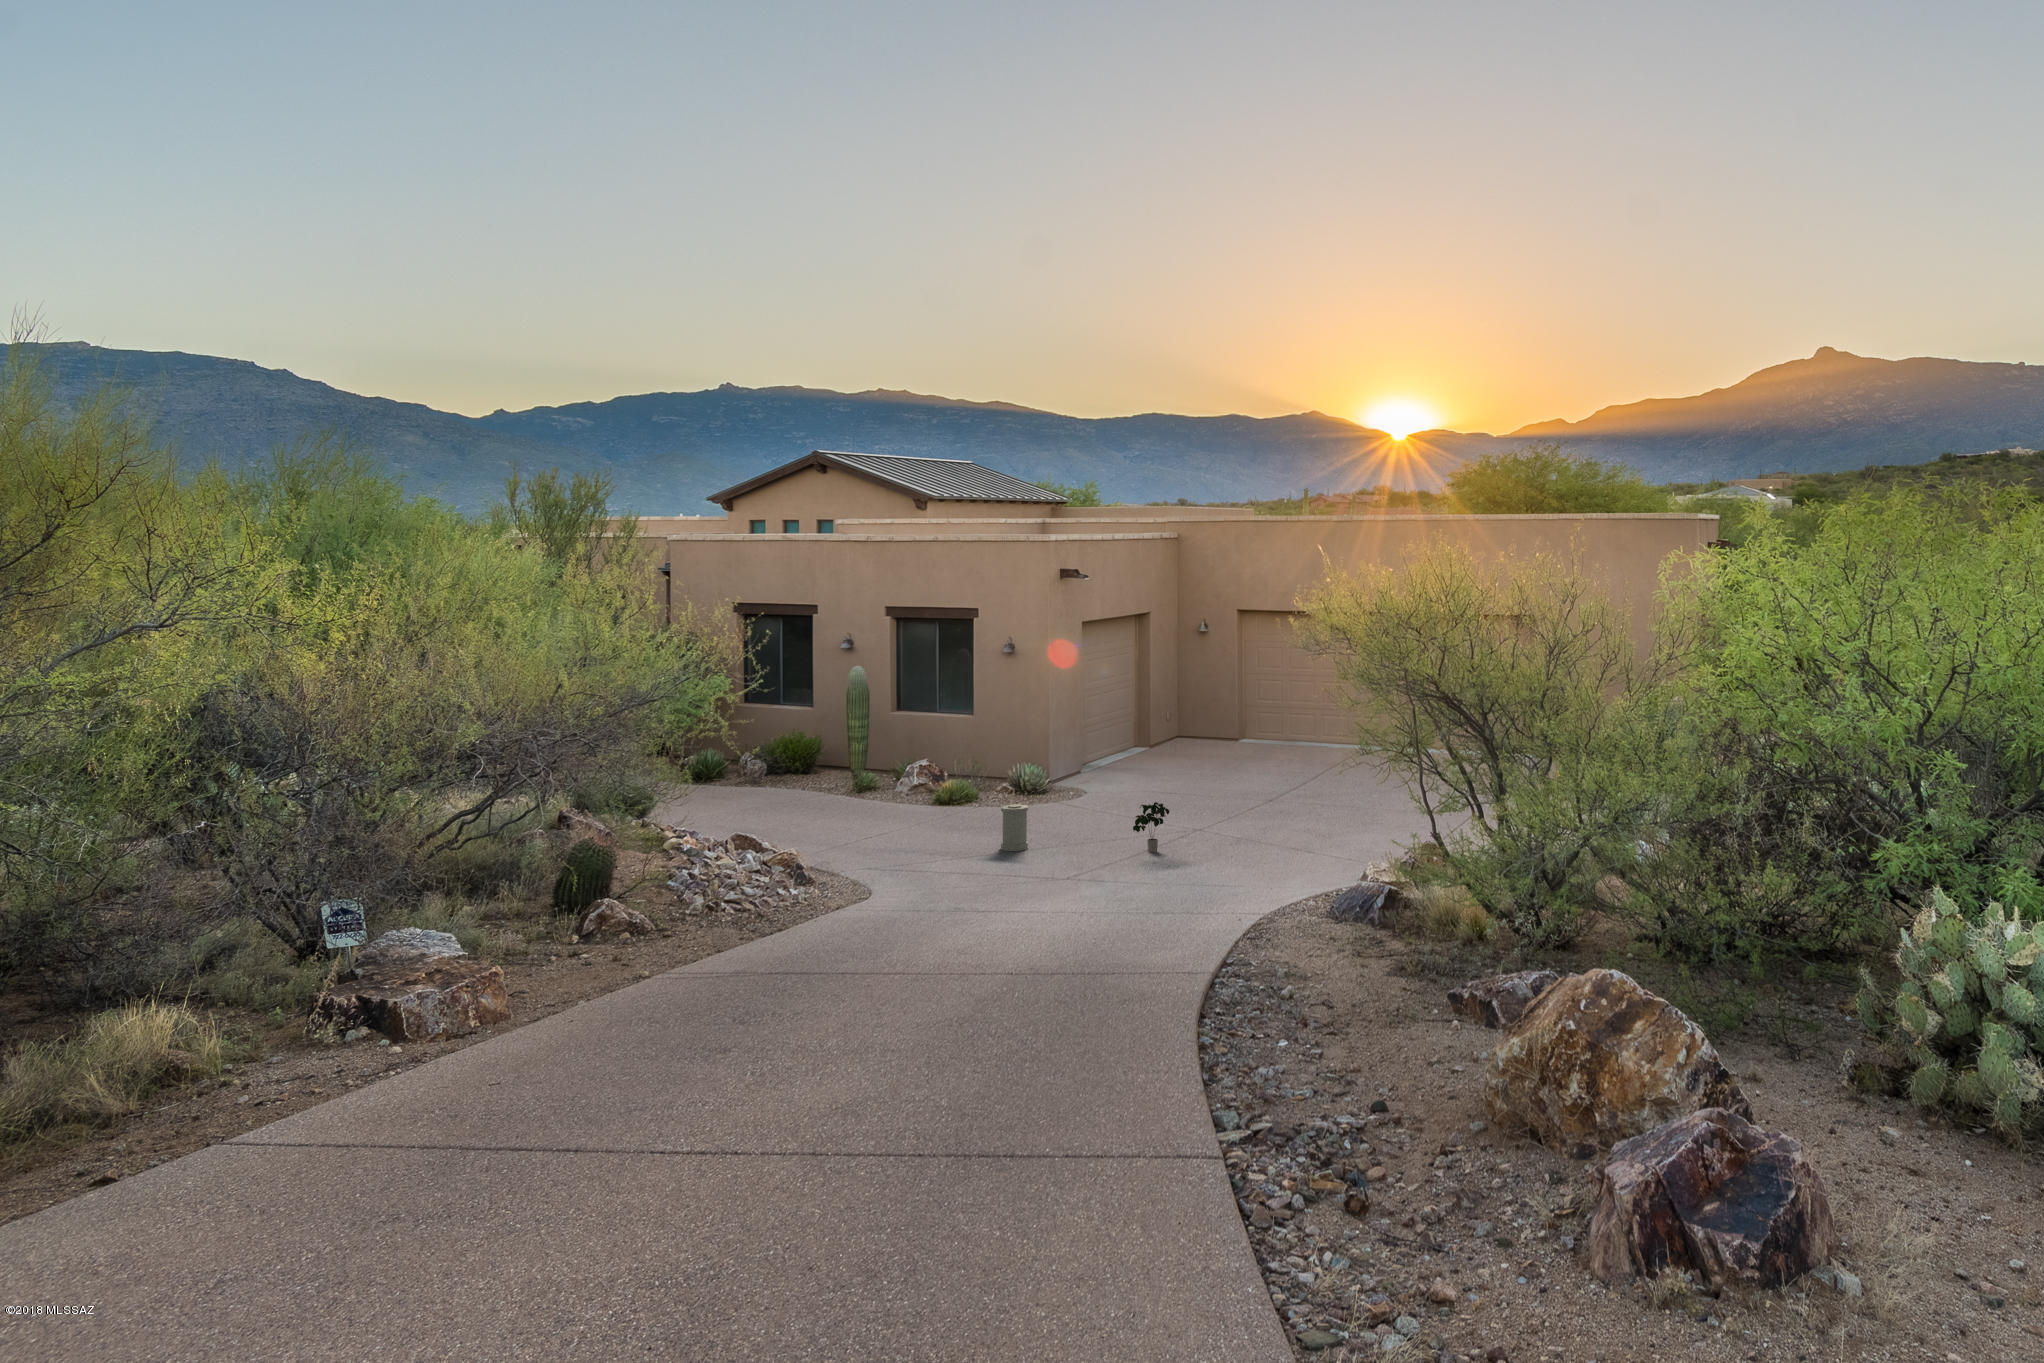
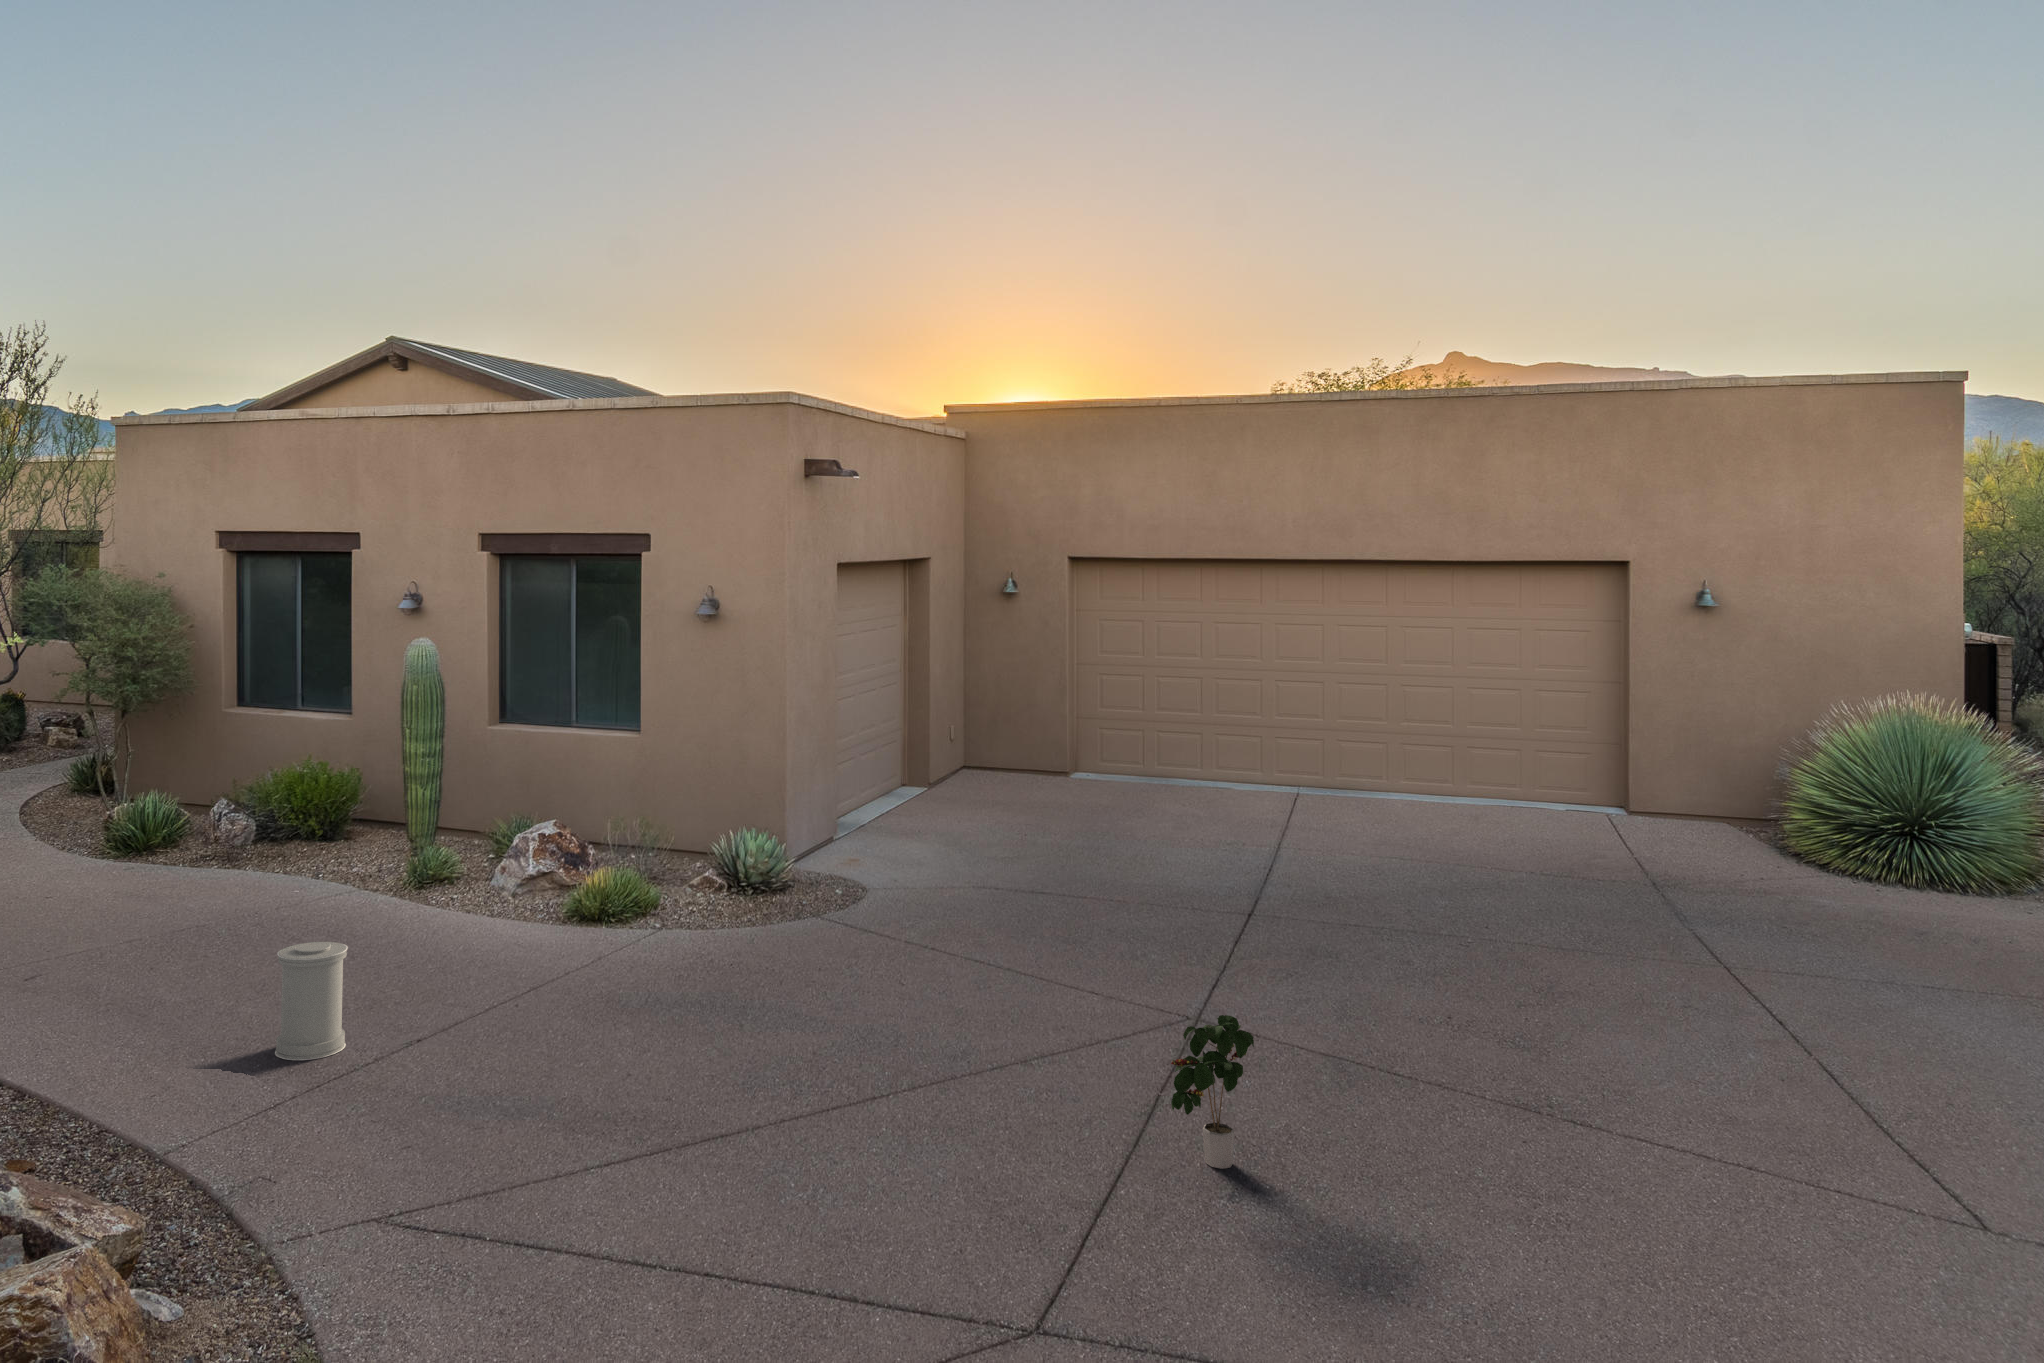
trash can: present [1001,804,1028,851] -> present [275,942,348,1060]

